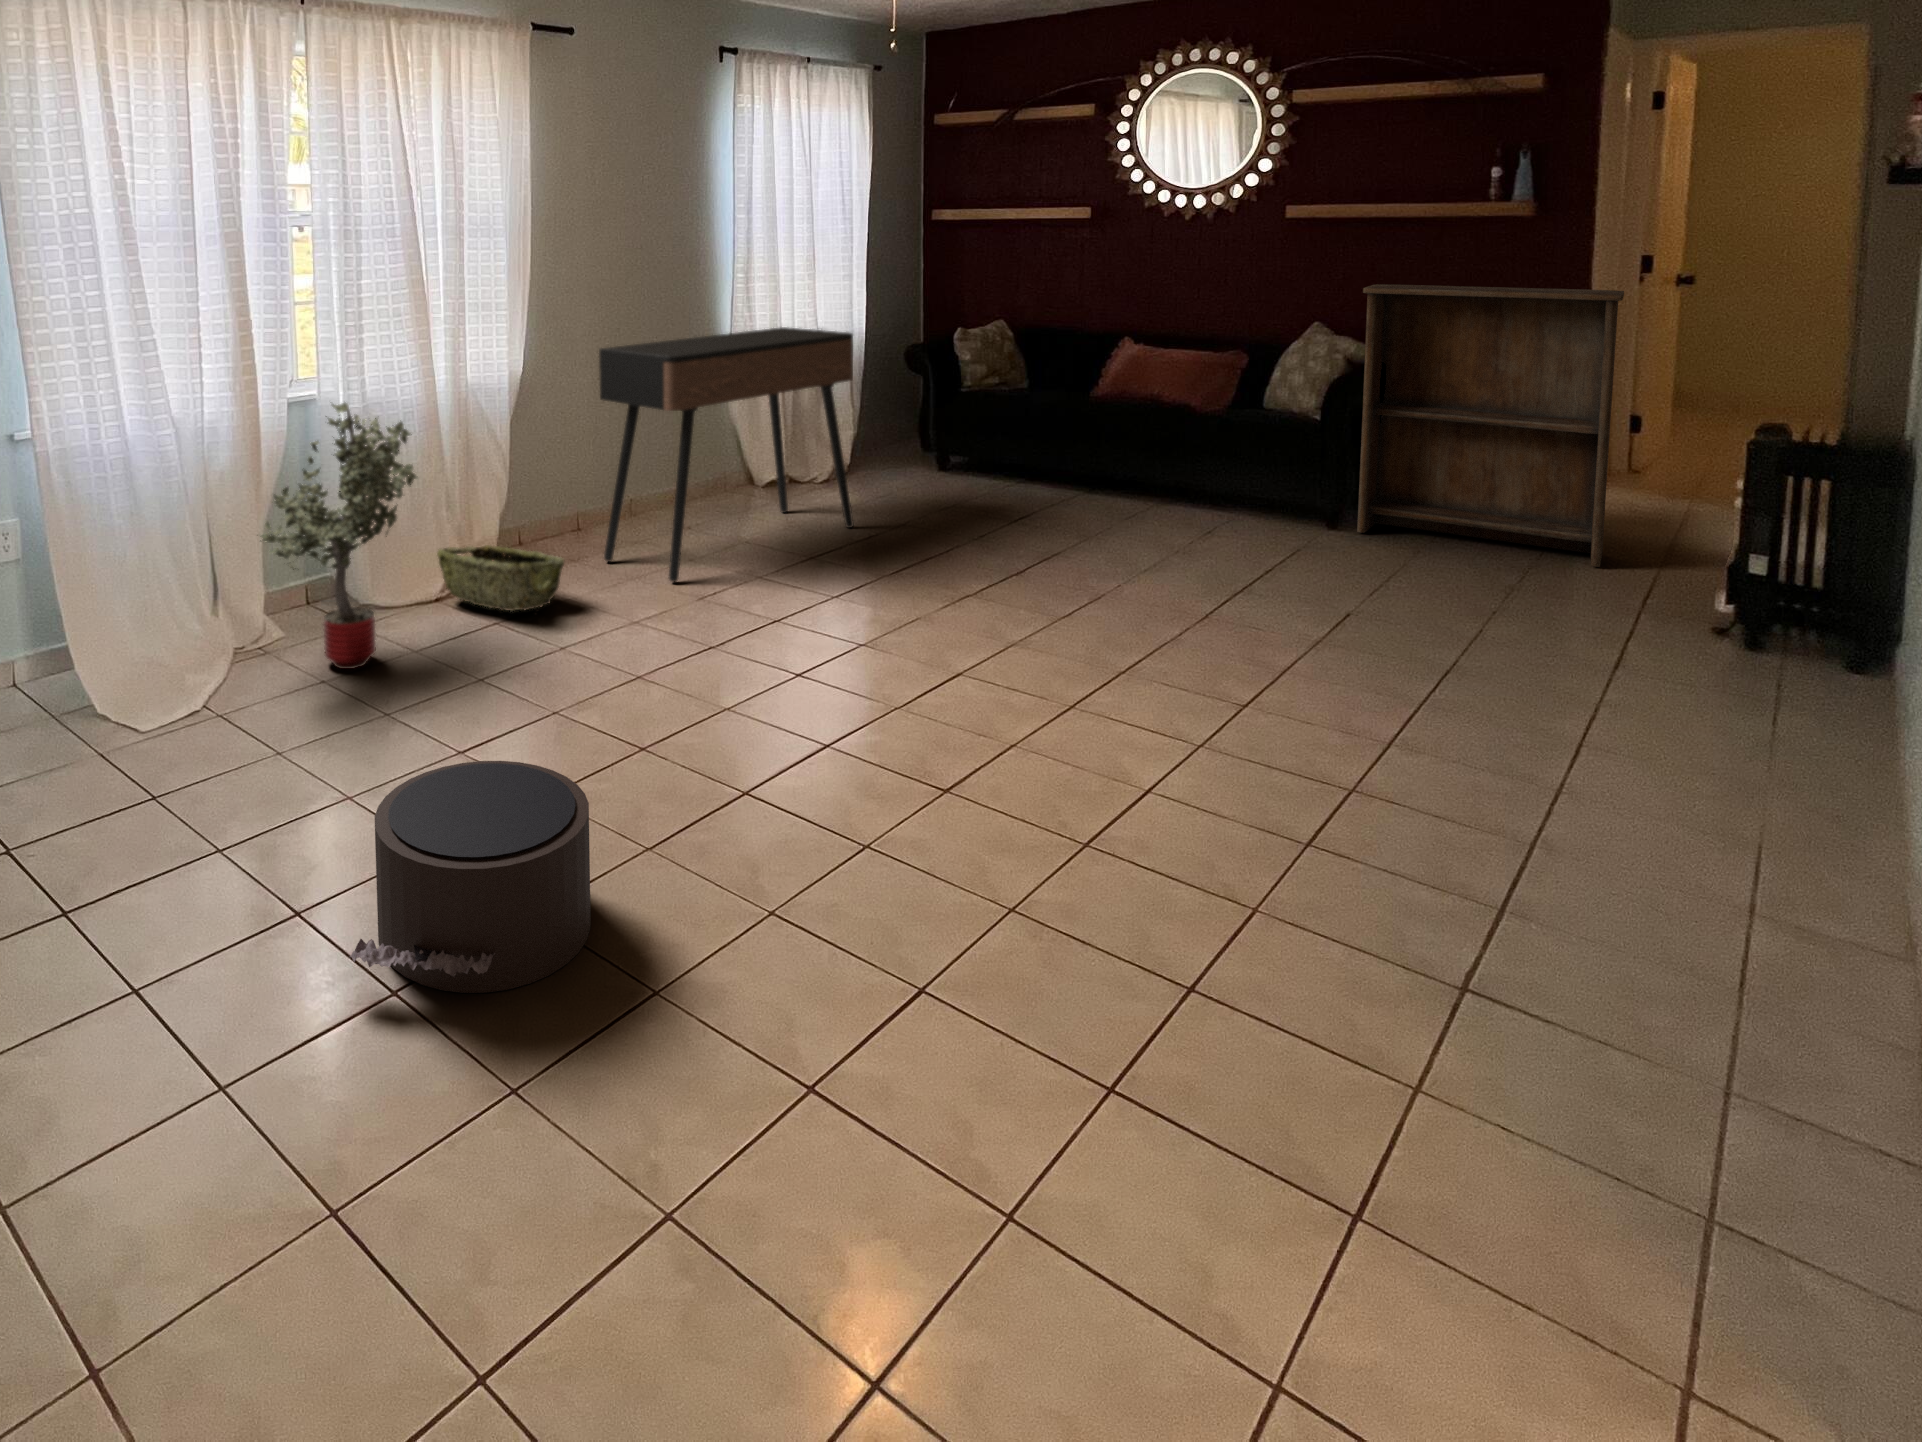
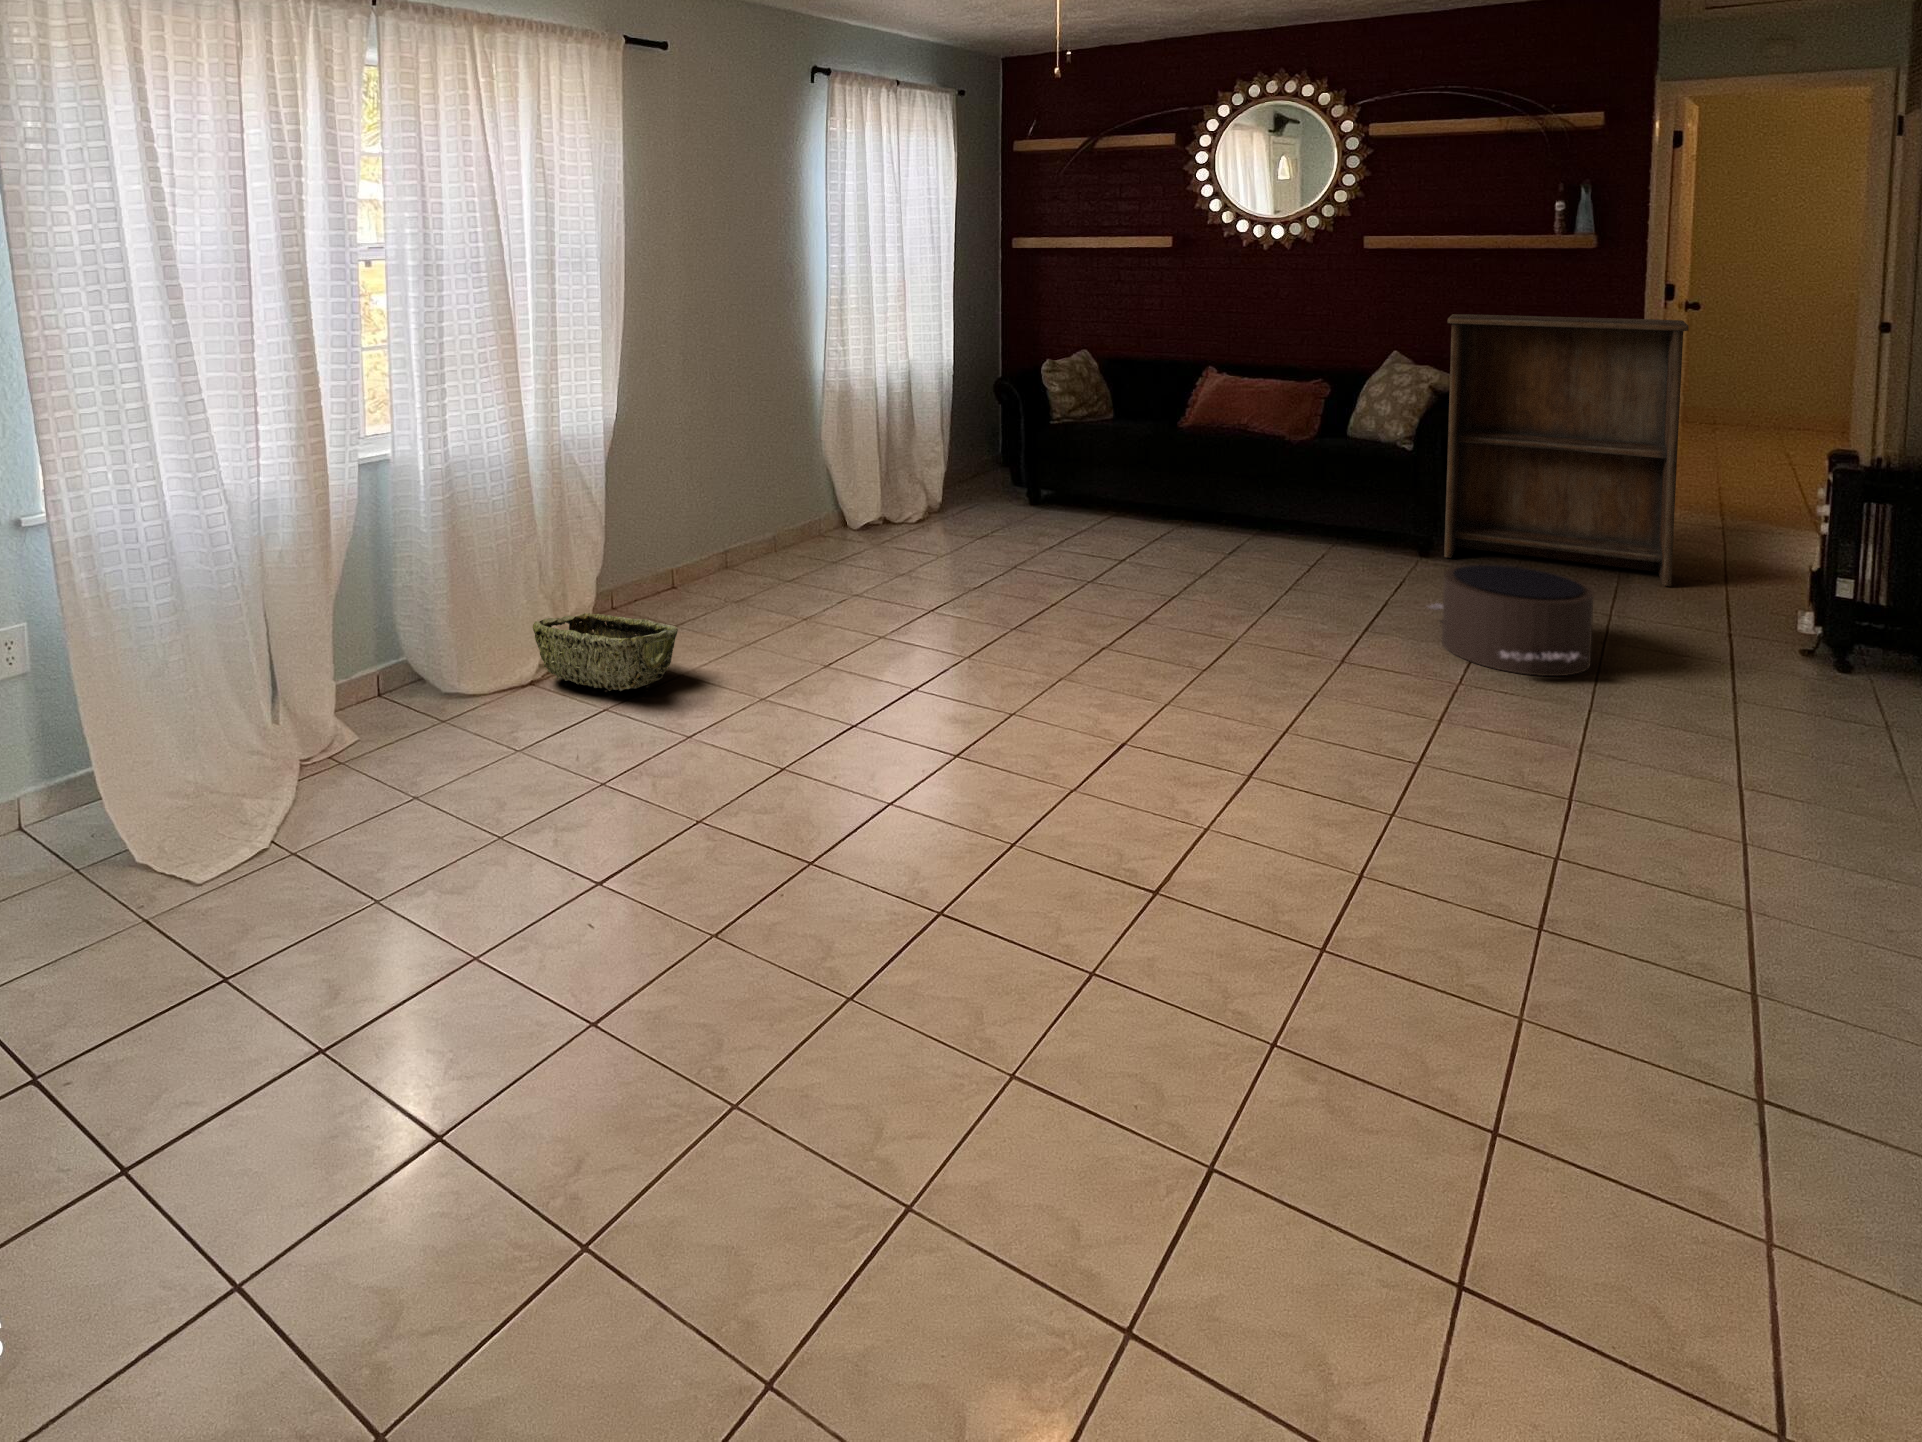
console table: present [599,327,854,582] -> none [704,362,963,644]
potted tree: present [260,403,418,669] -> none [330,463,518,776]
pouf: present [350,761,591,993] -> present [1427,565,1593,676]

